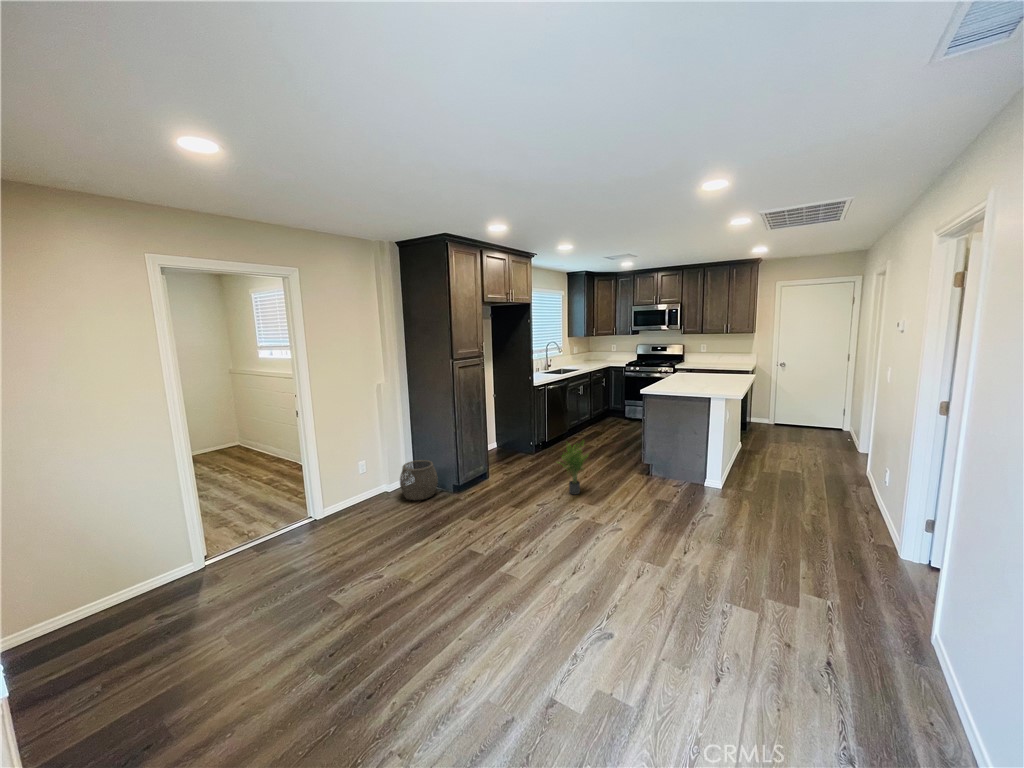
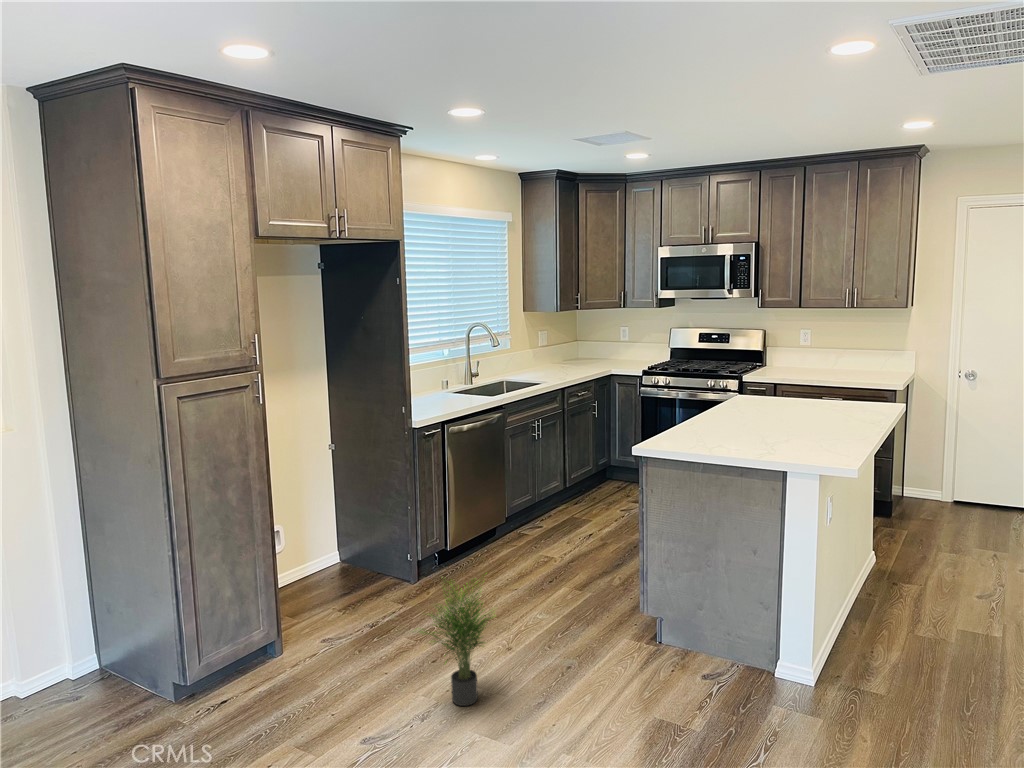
woven basket: present [400,460,438,500] -> none [38,619,141,725]

